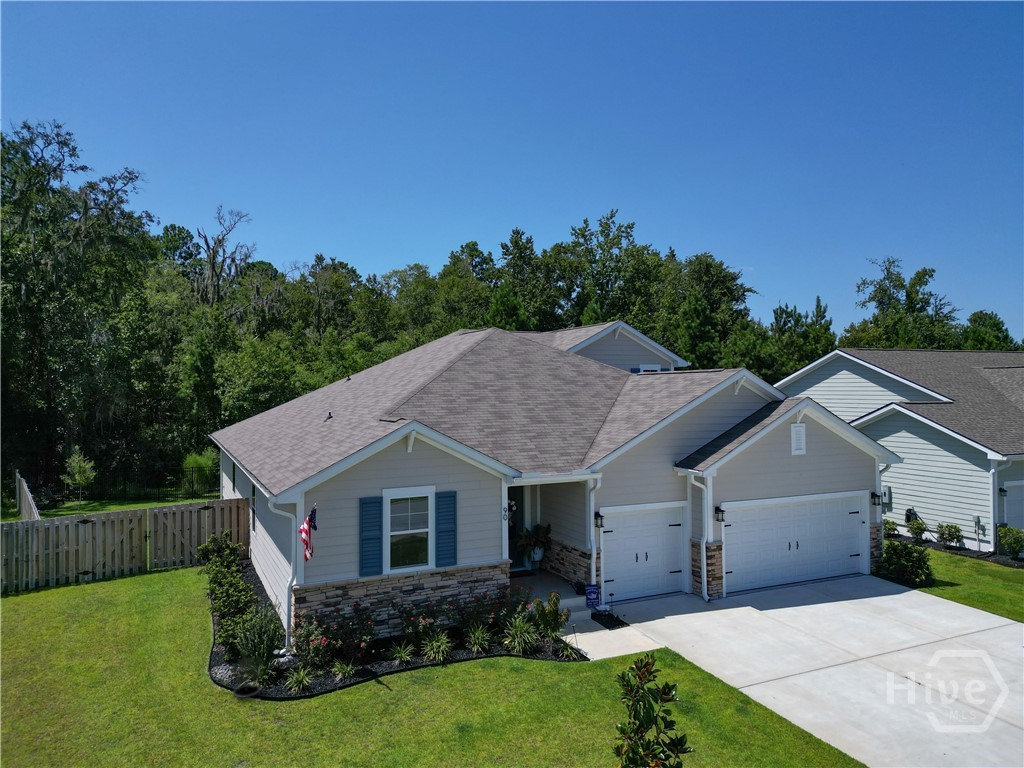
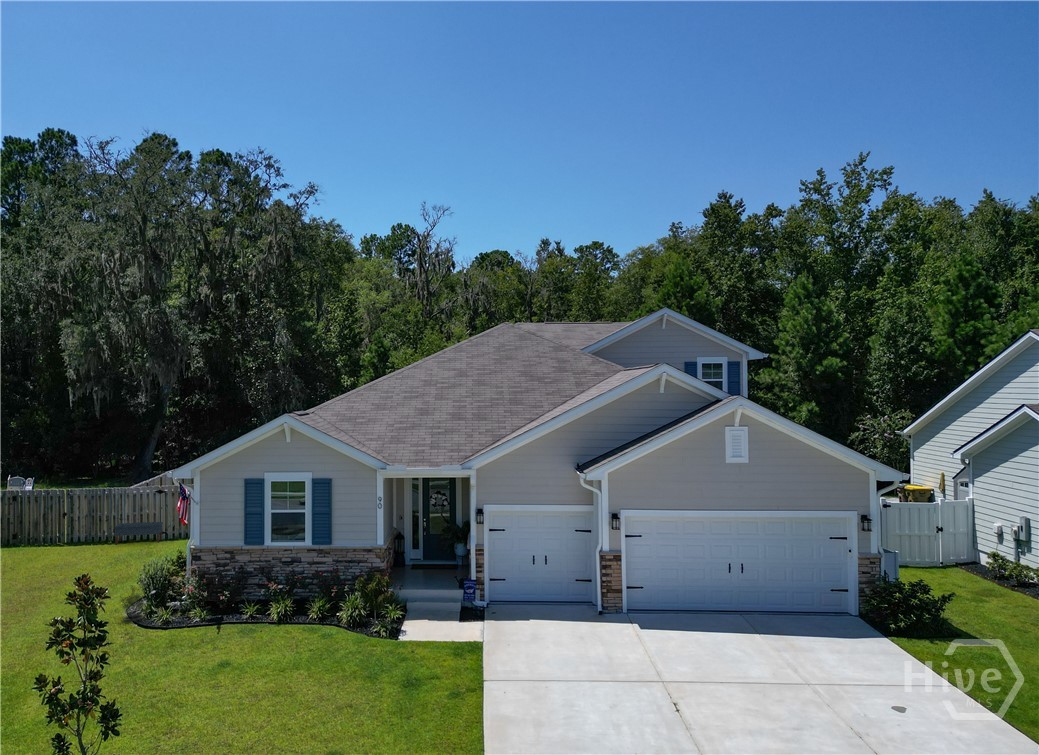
bench: none [26,559,93,596] -> present [115,522,163,545]

